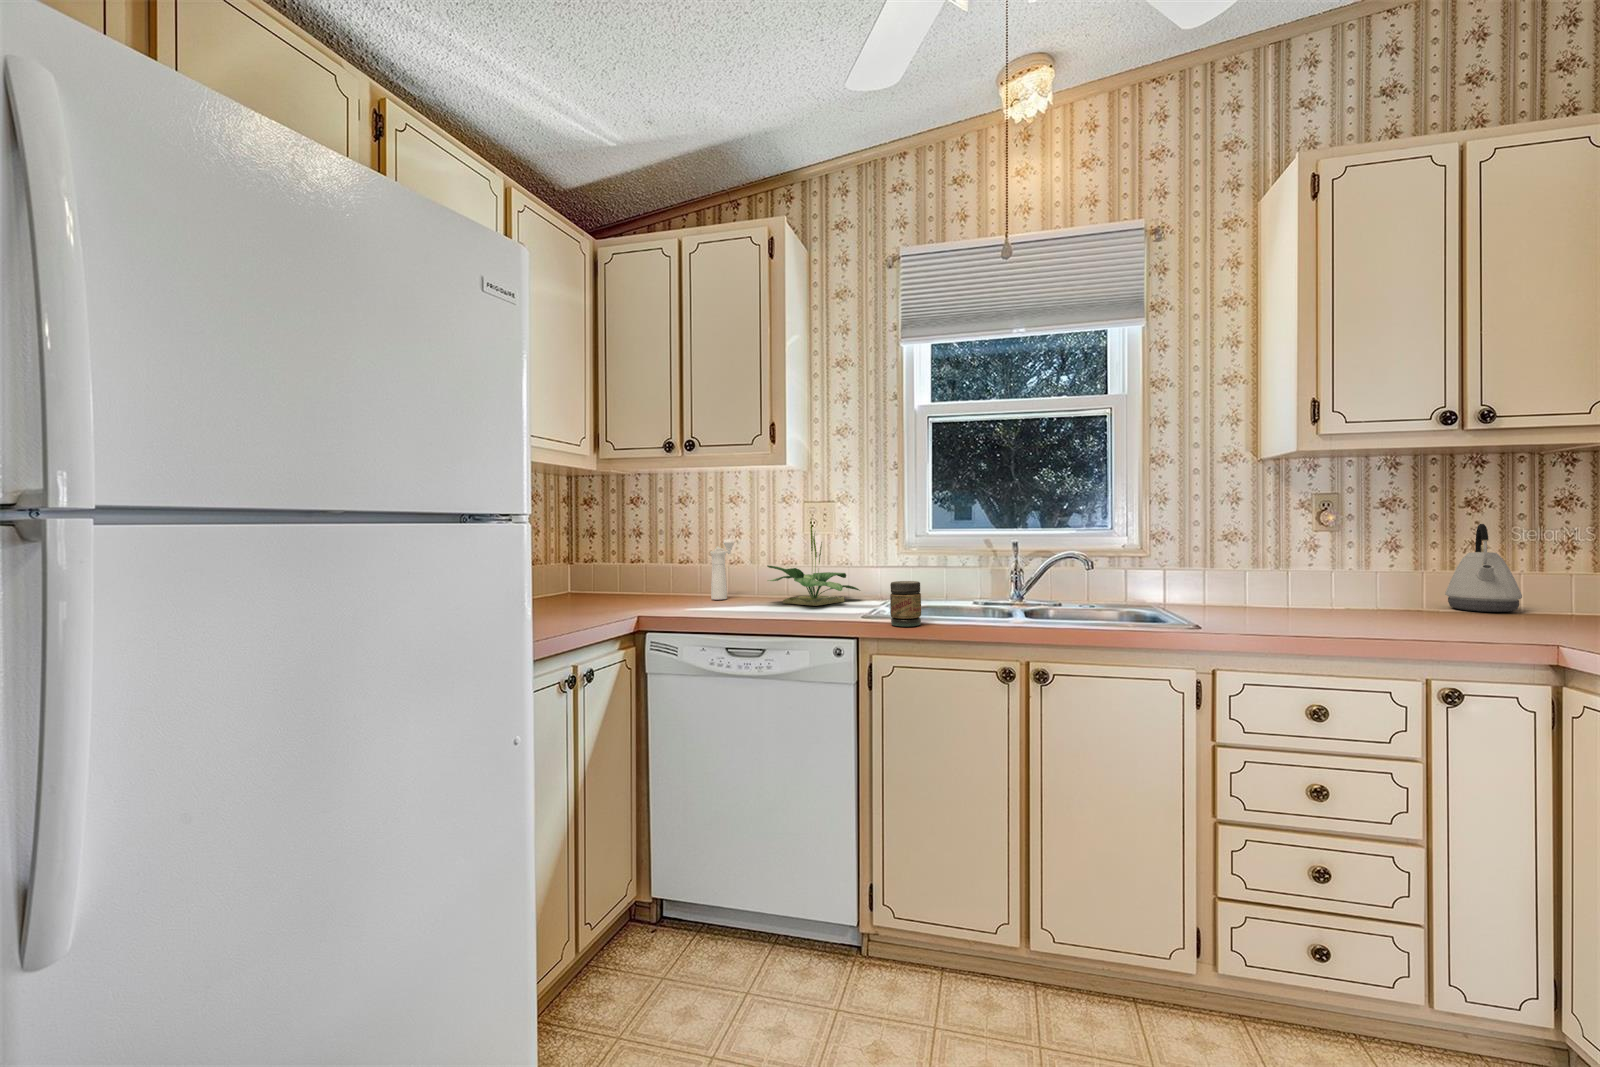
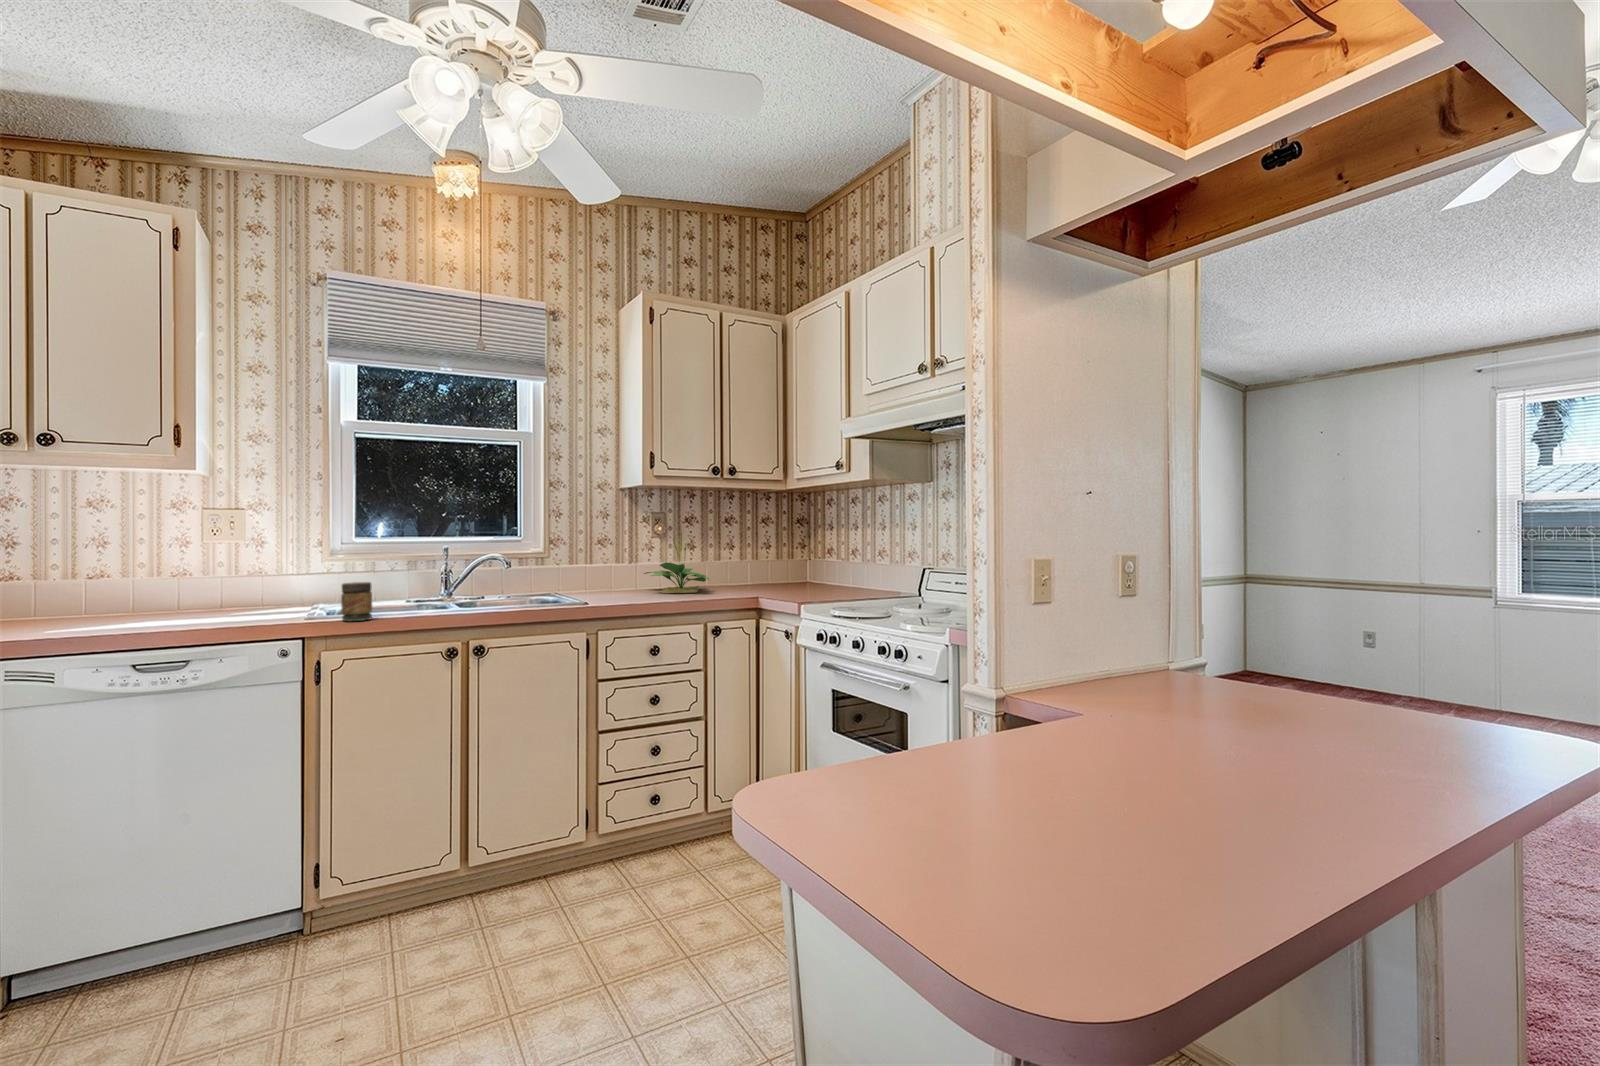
potted plant: present [767,521,860,606] -> present [644,531,710,593]
kettle: present [1445,524,1522,612] -> none [717,535,749,586]
pepper mill: present [710,539,735,600] -> none [70,550,102,620]

